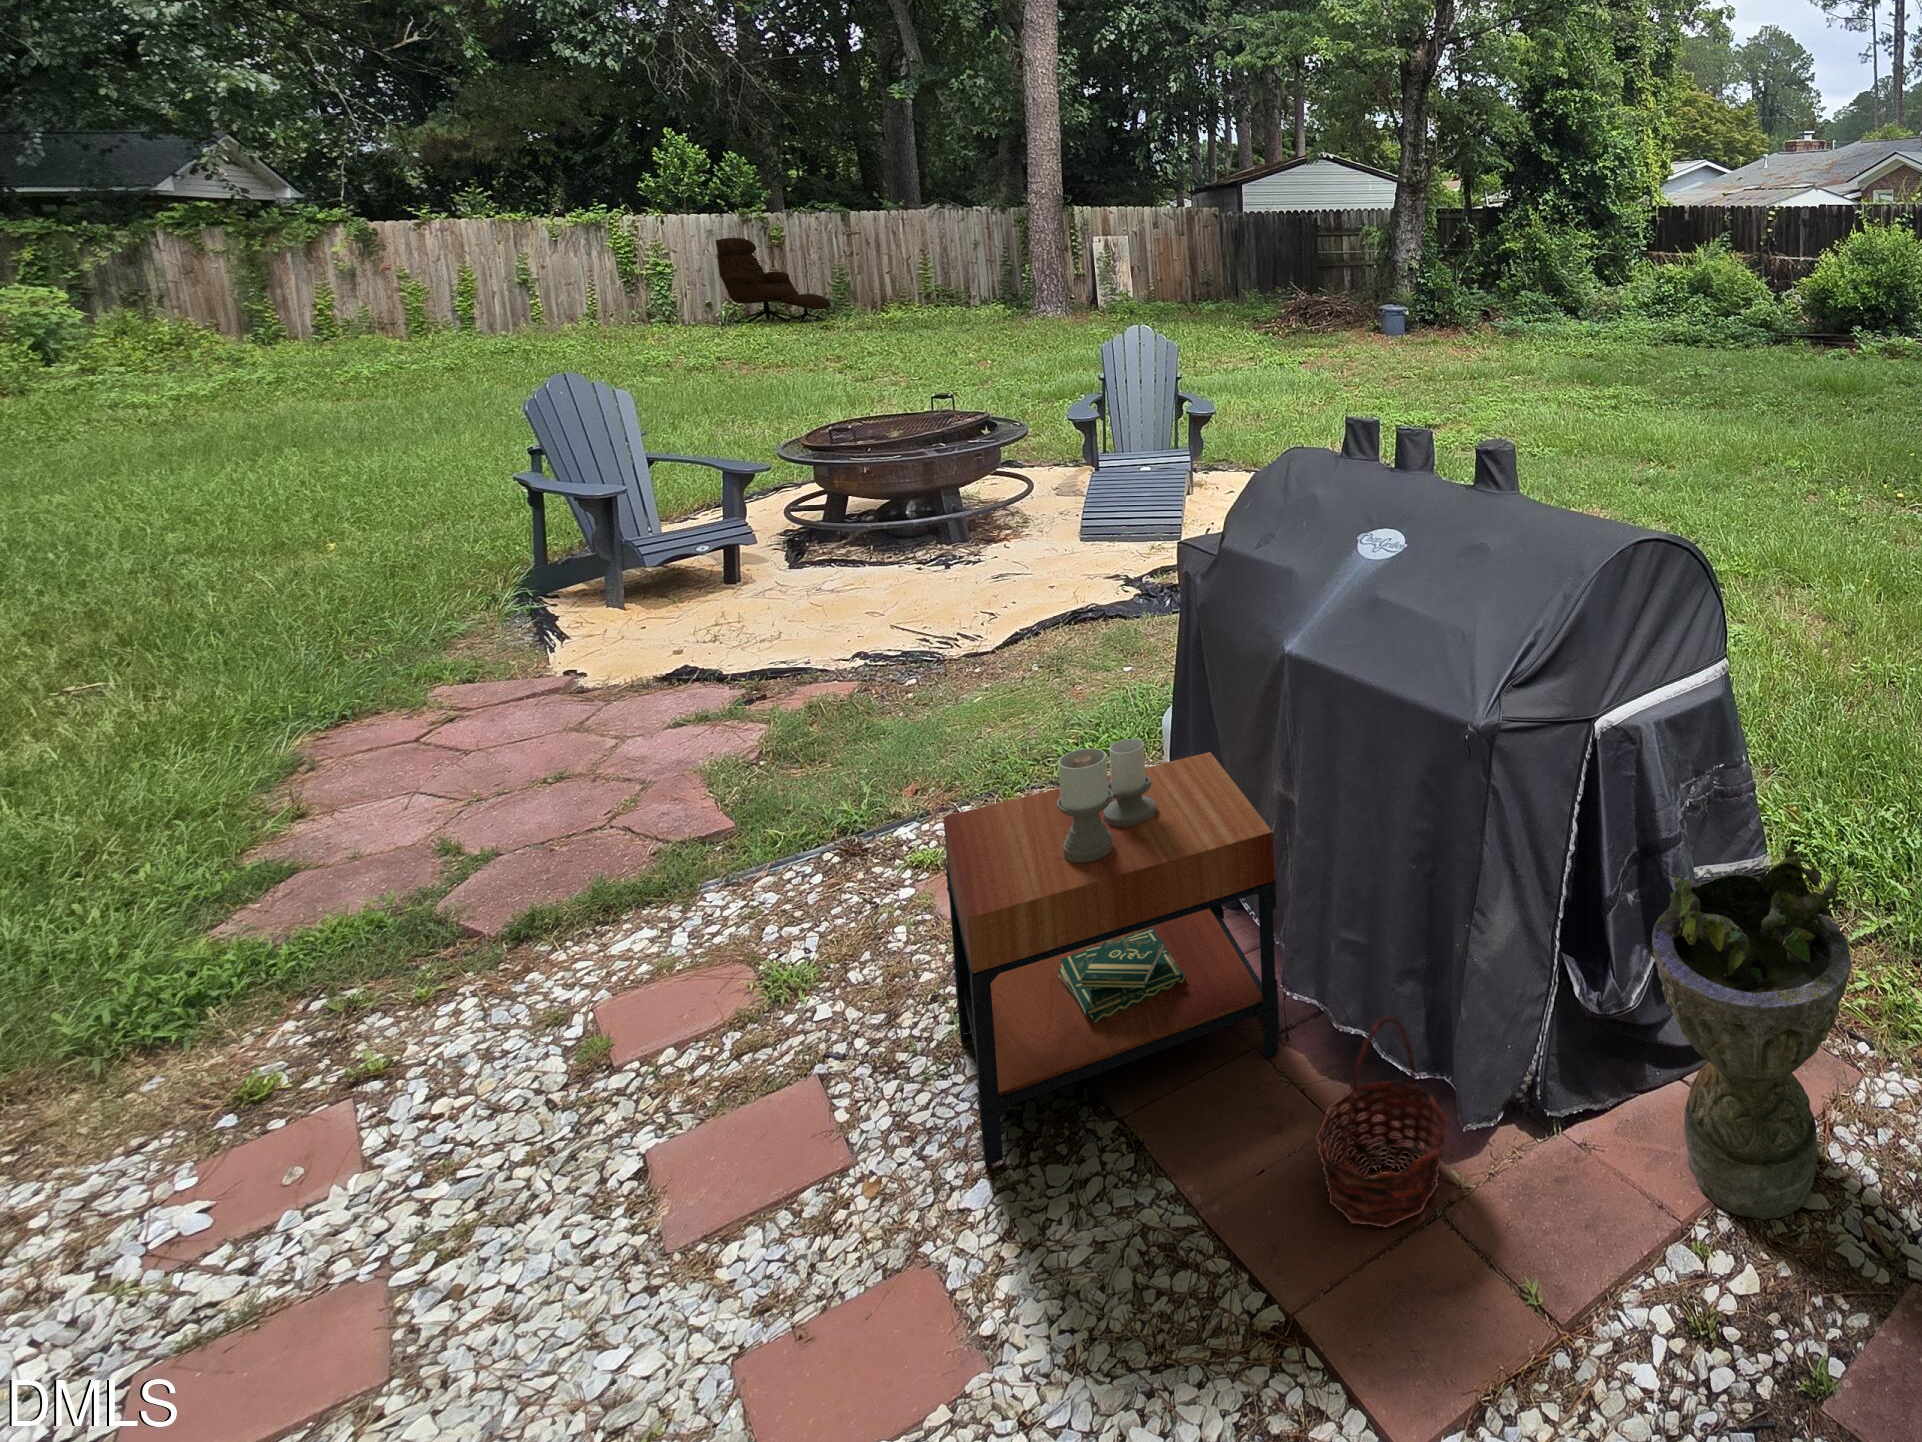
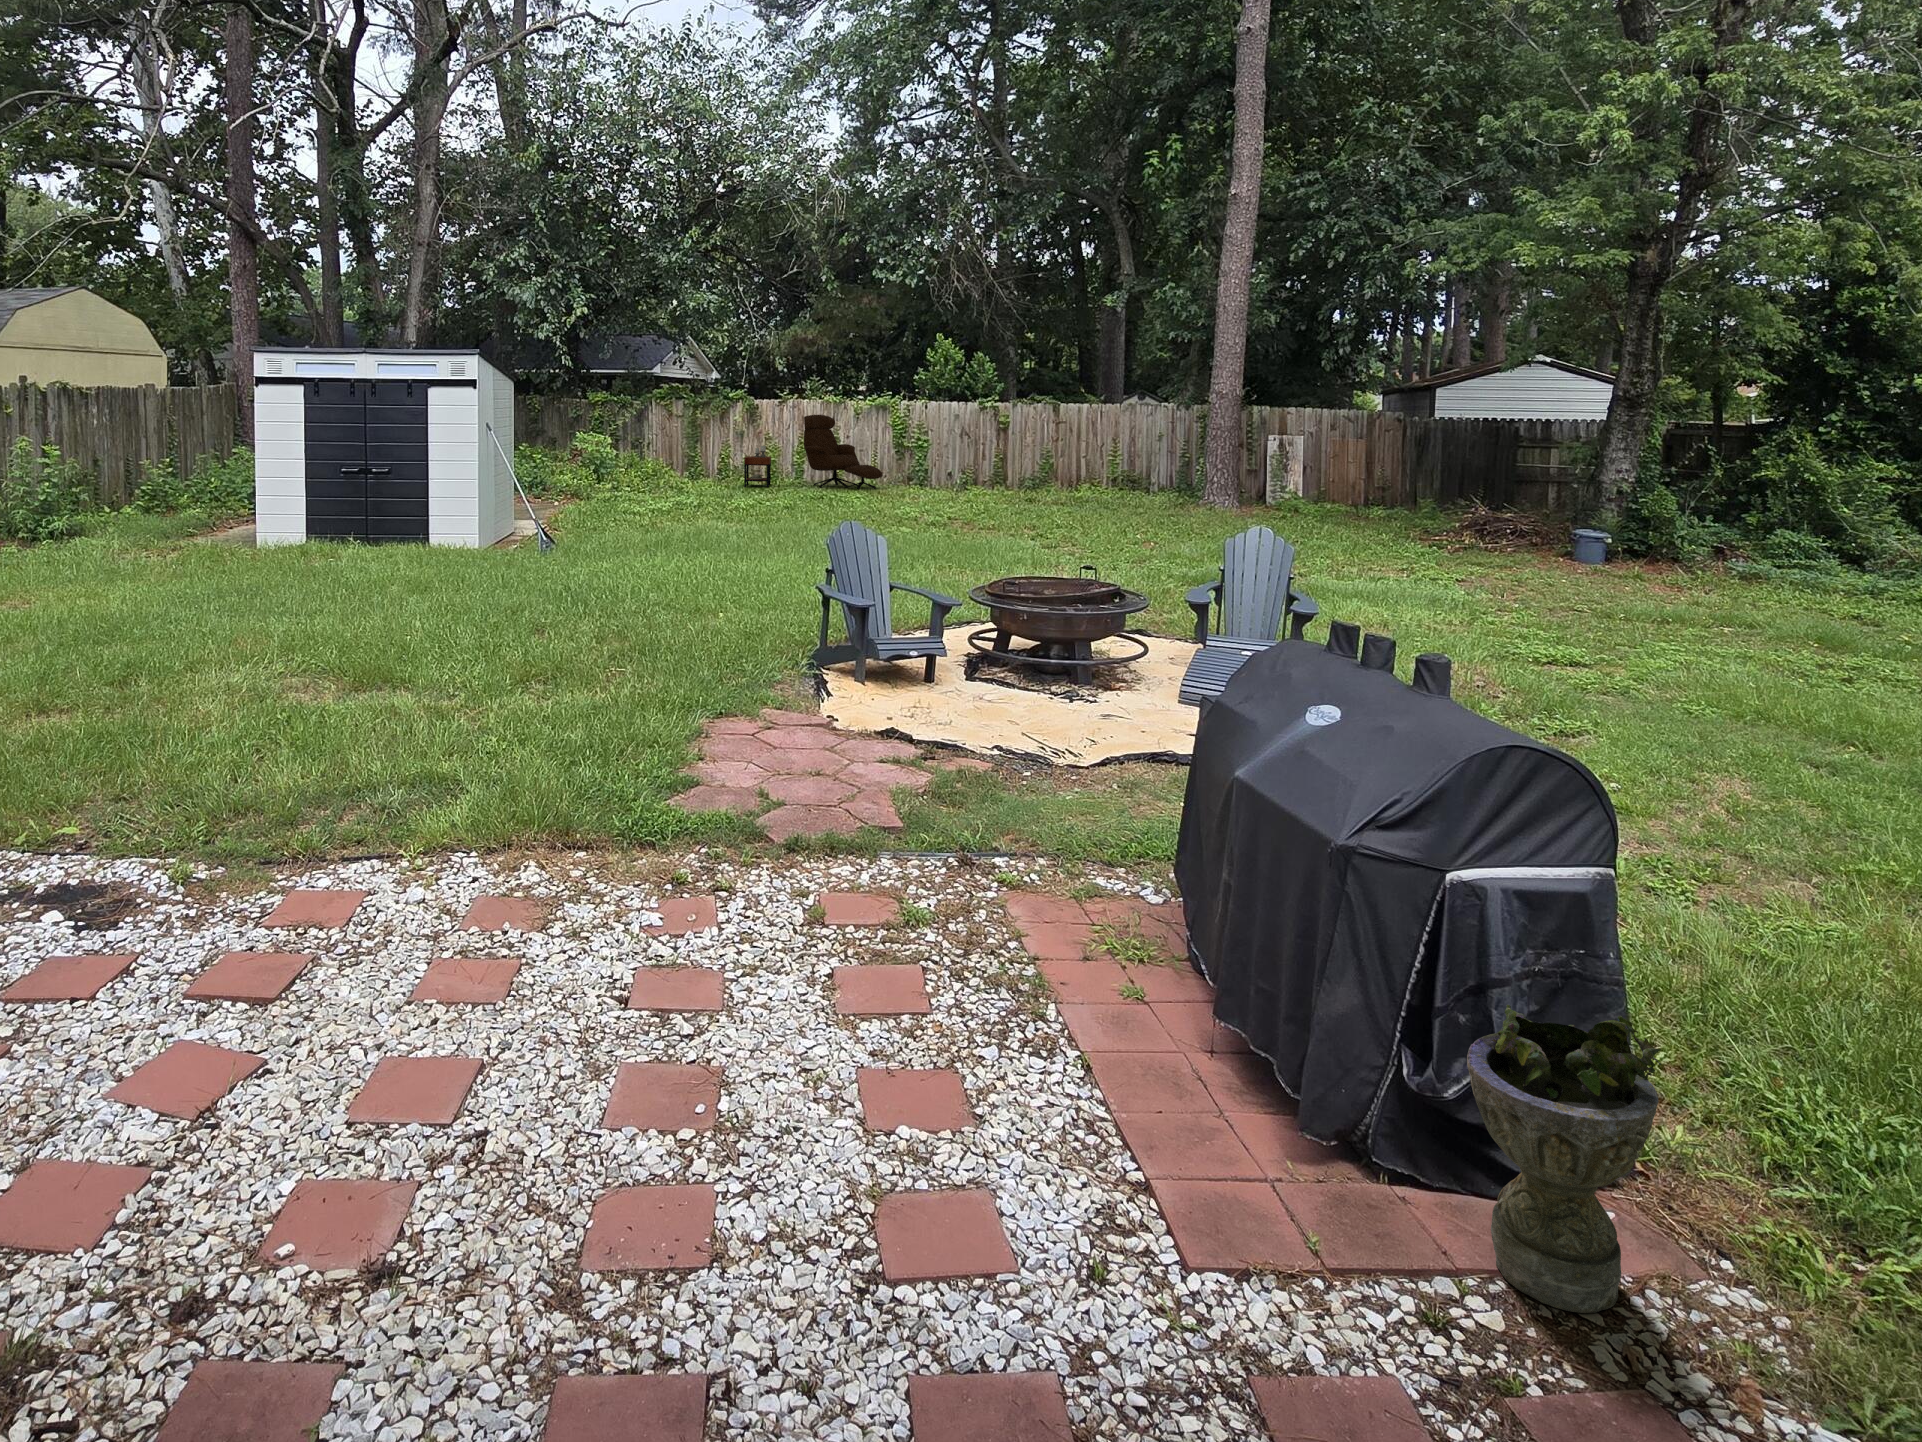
lounge chair: present [716,238,831,323] -> present [804,415,883,489]
side table: present [944,739,1279,1166] -> present [744,446,771,487]
basket: present [1316,1017,1447,1227] -> none [1193,1030,1293,1176]

